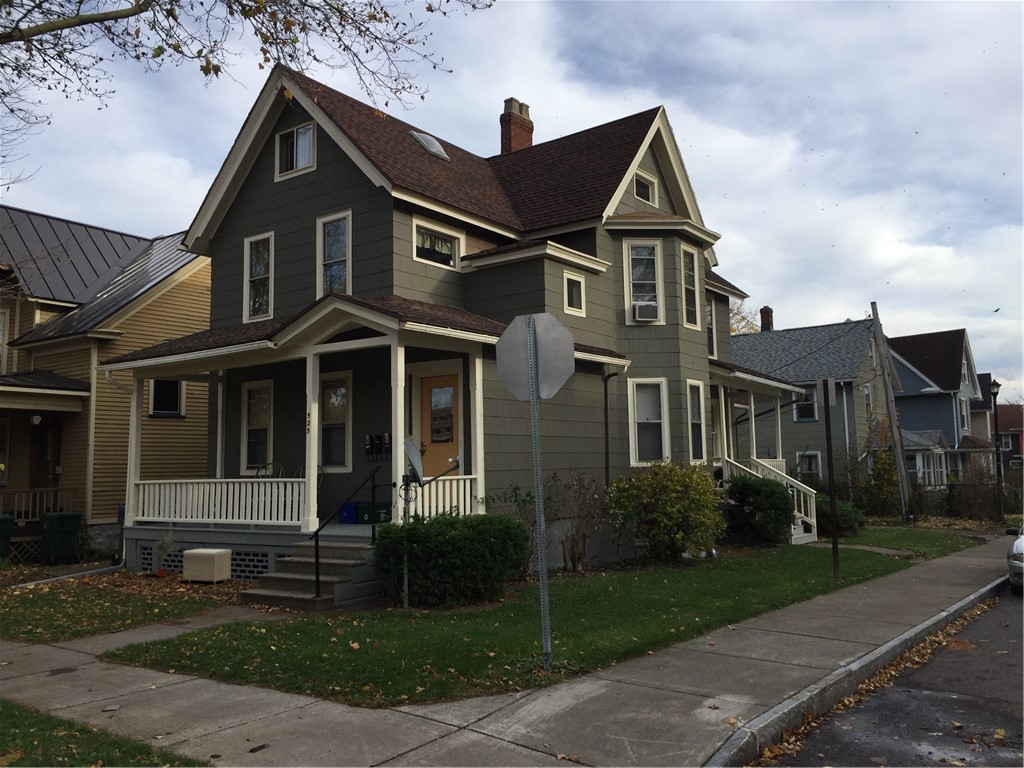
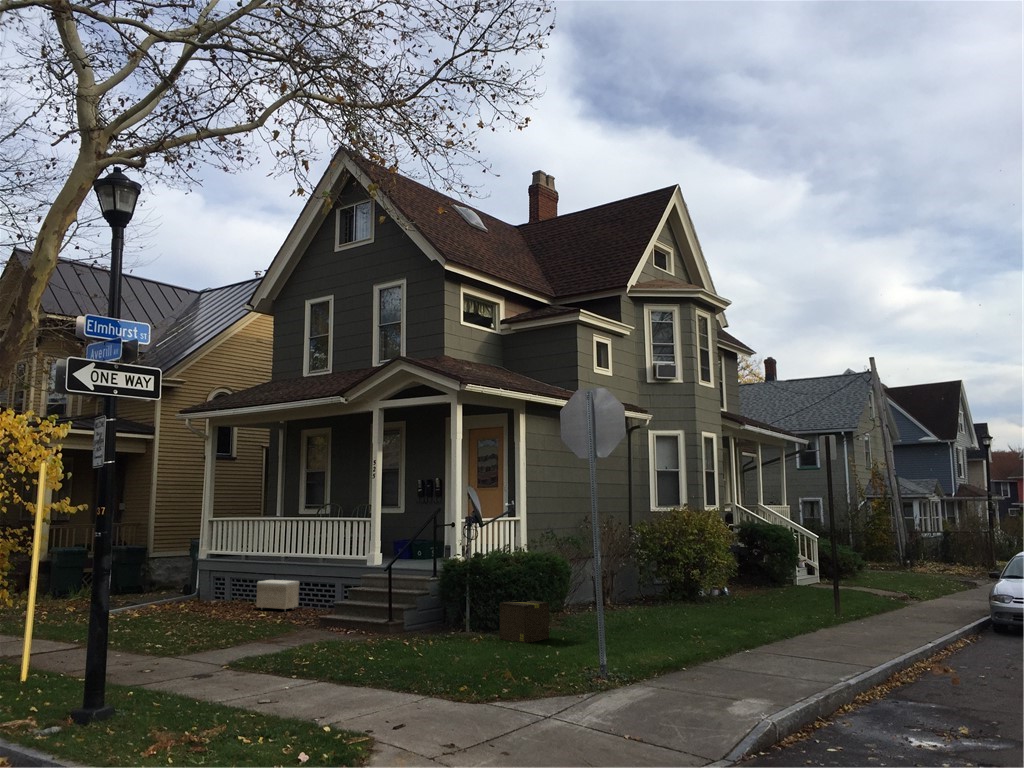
potted tree: present [154,531,178,577] -> none [224,563,250,605]
cardboard box: none [442,569,500,620] -> present [499,601,549,643]

